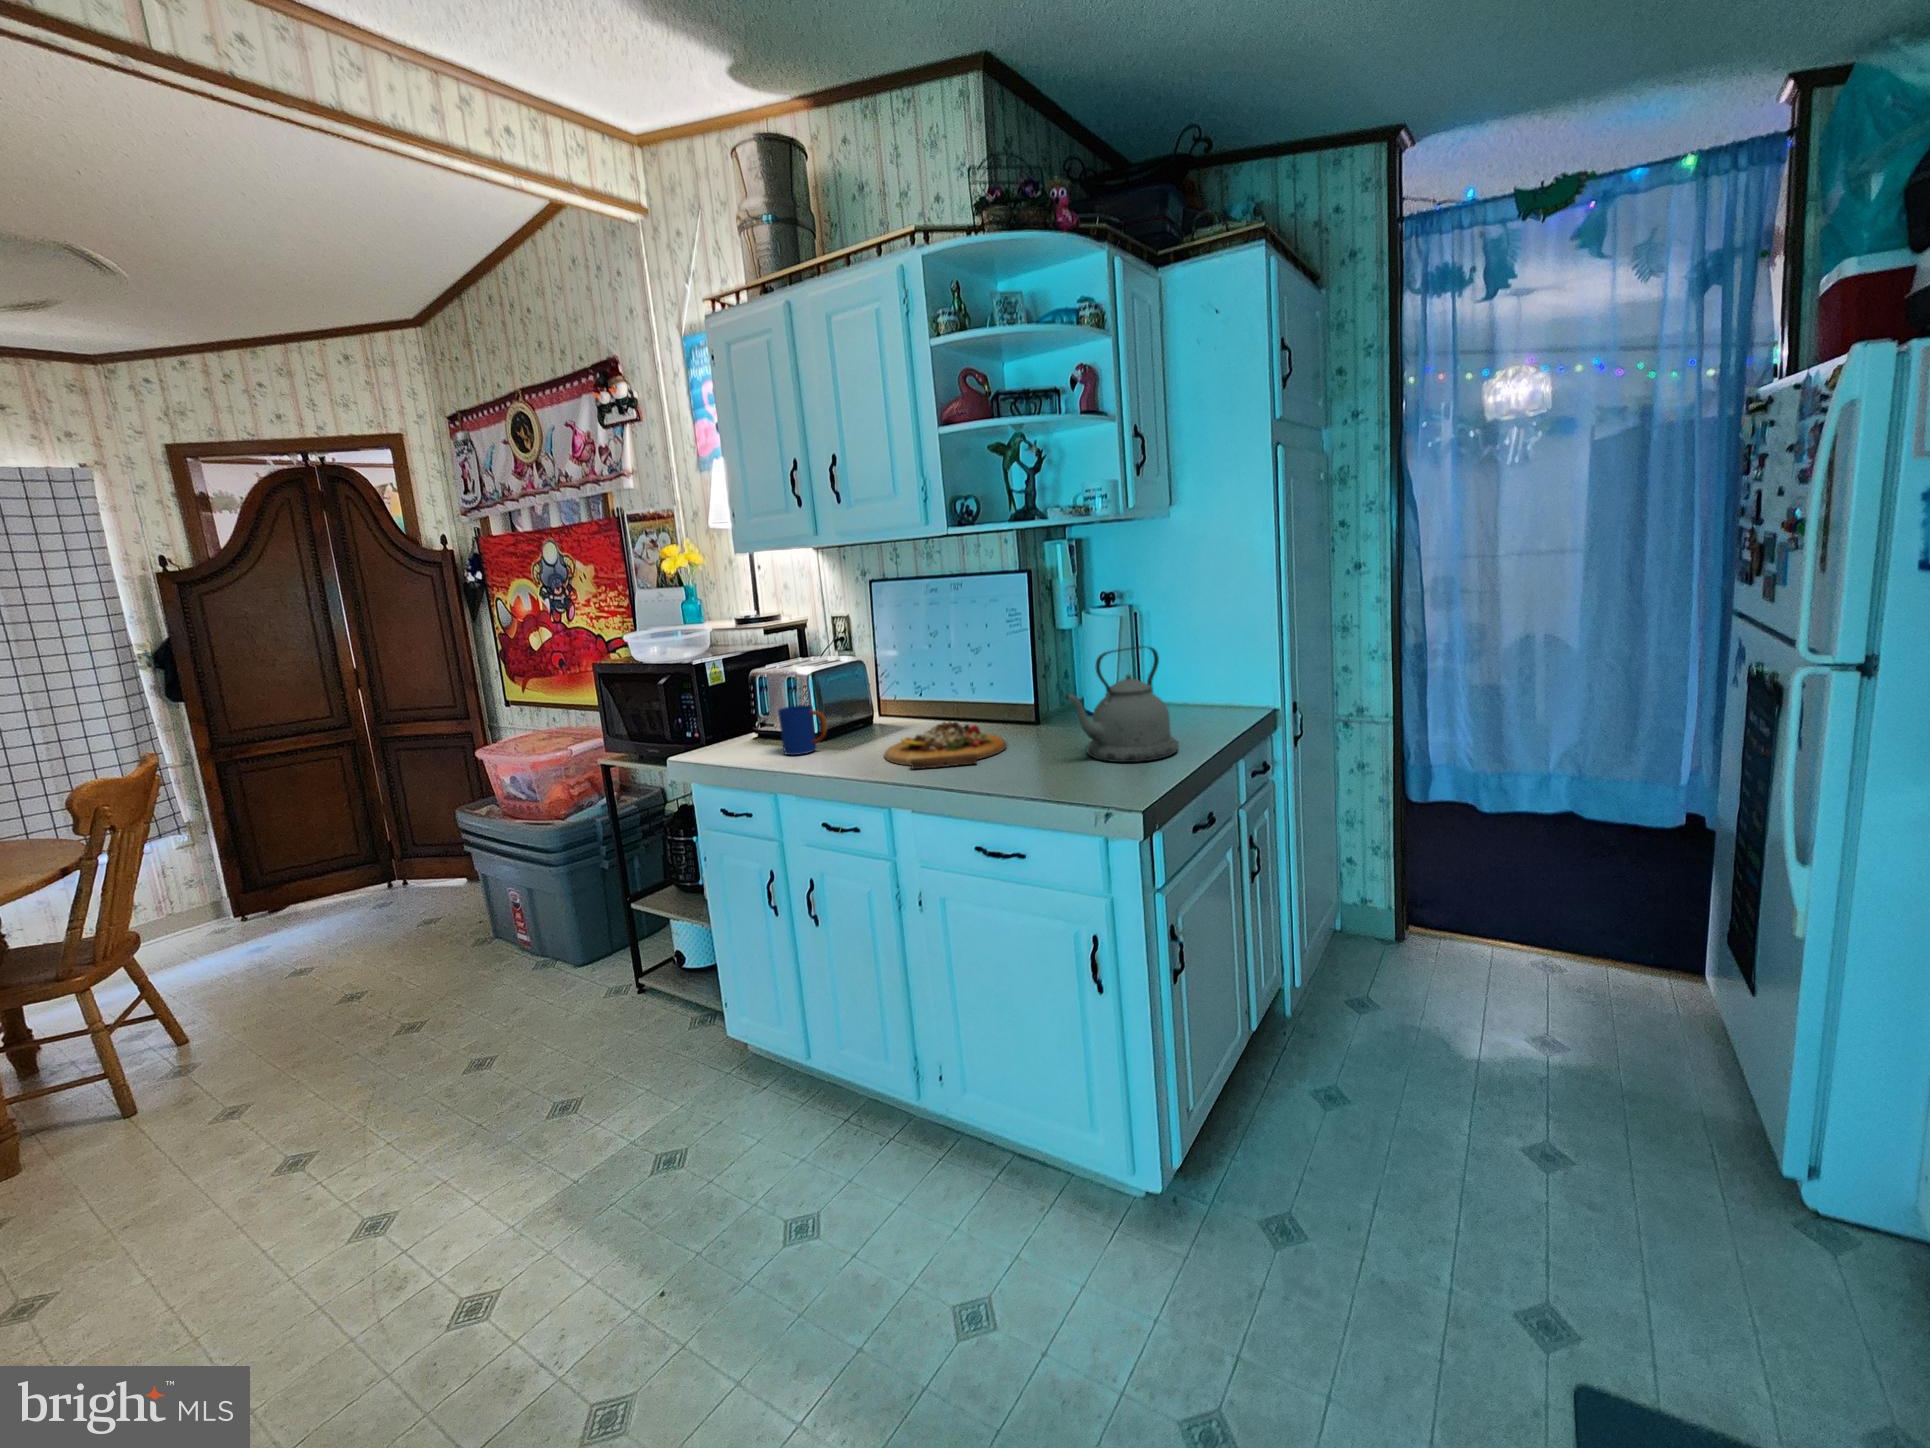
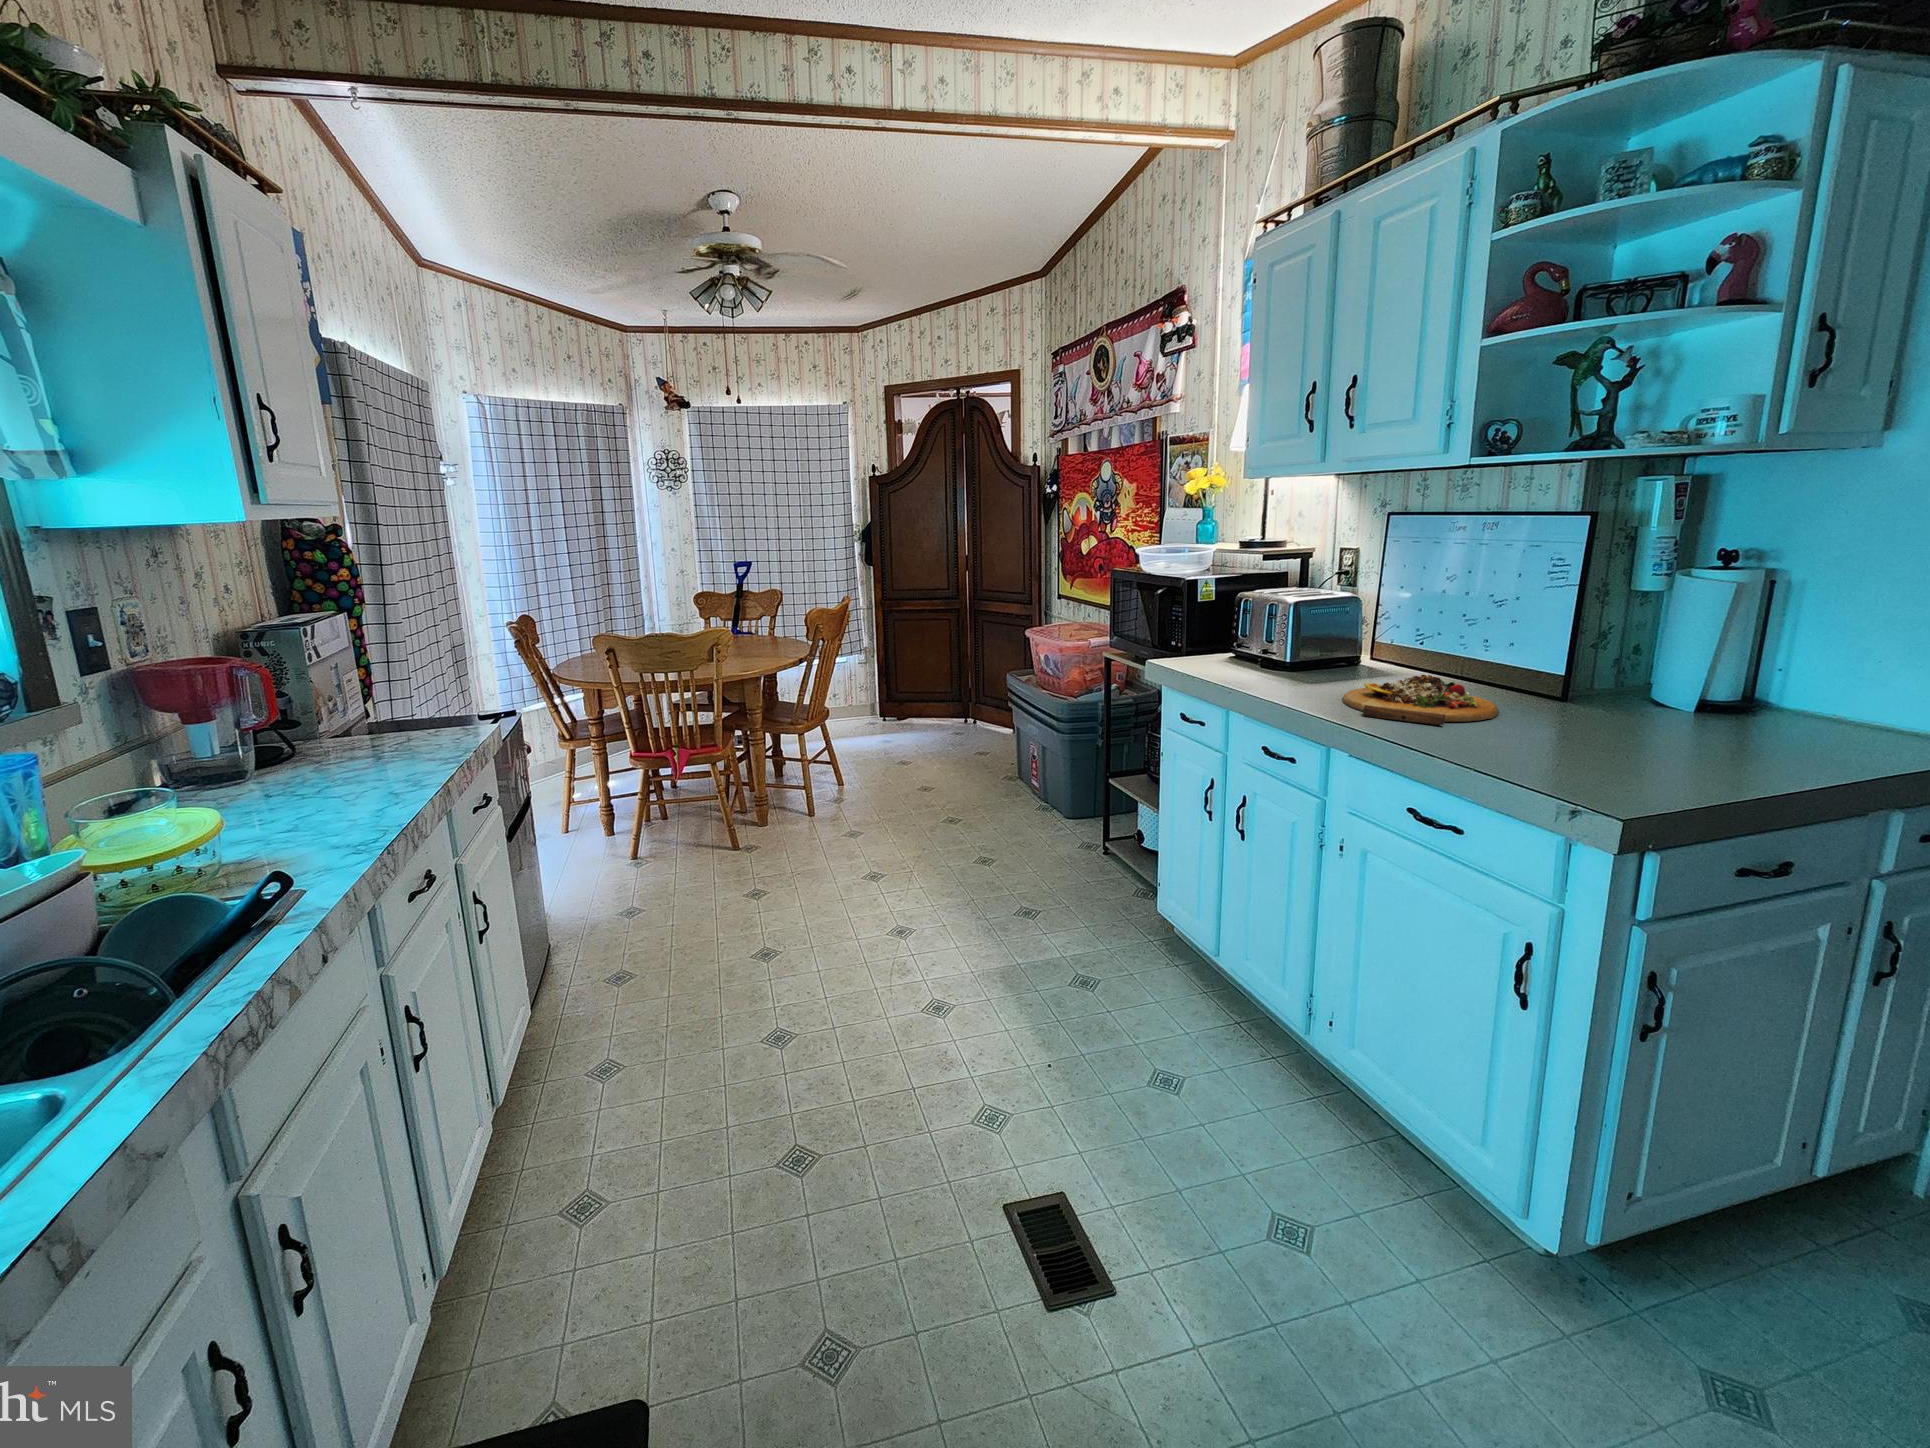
kettle: present [1066,646,1179,762] -> none [1575,624,1764,774]
mug: present [778,705,827,755] -> none [1246,632,1293,680]

